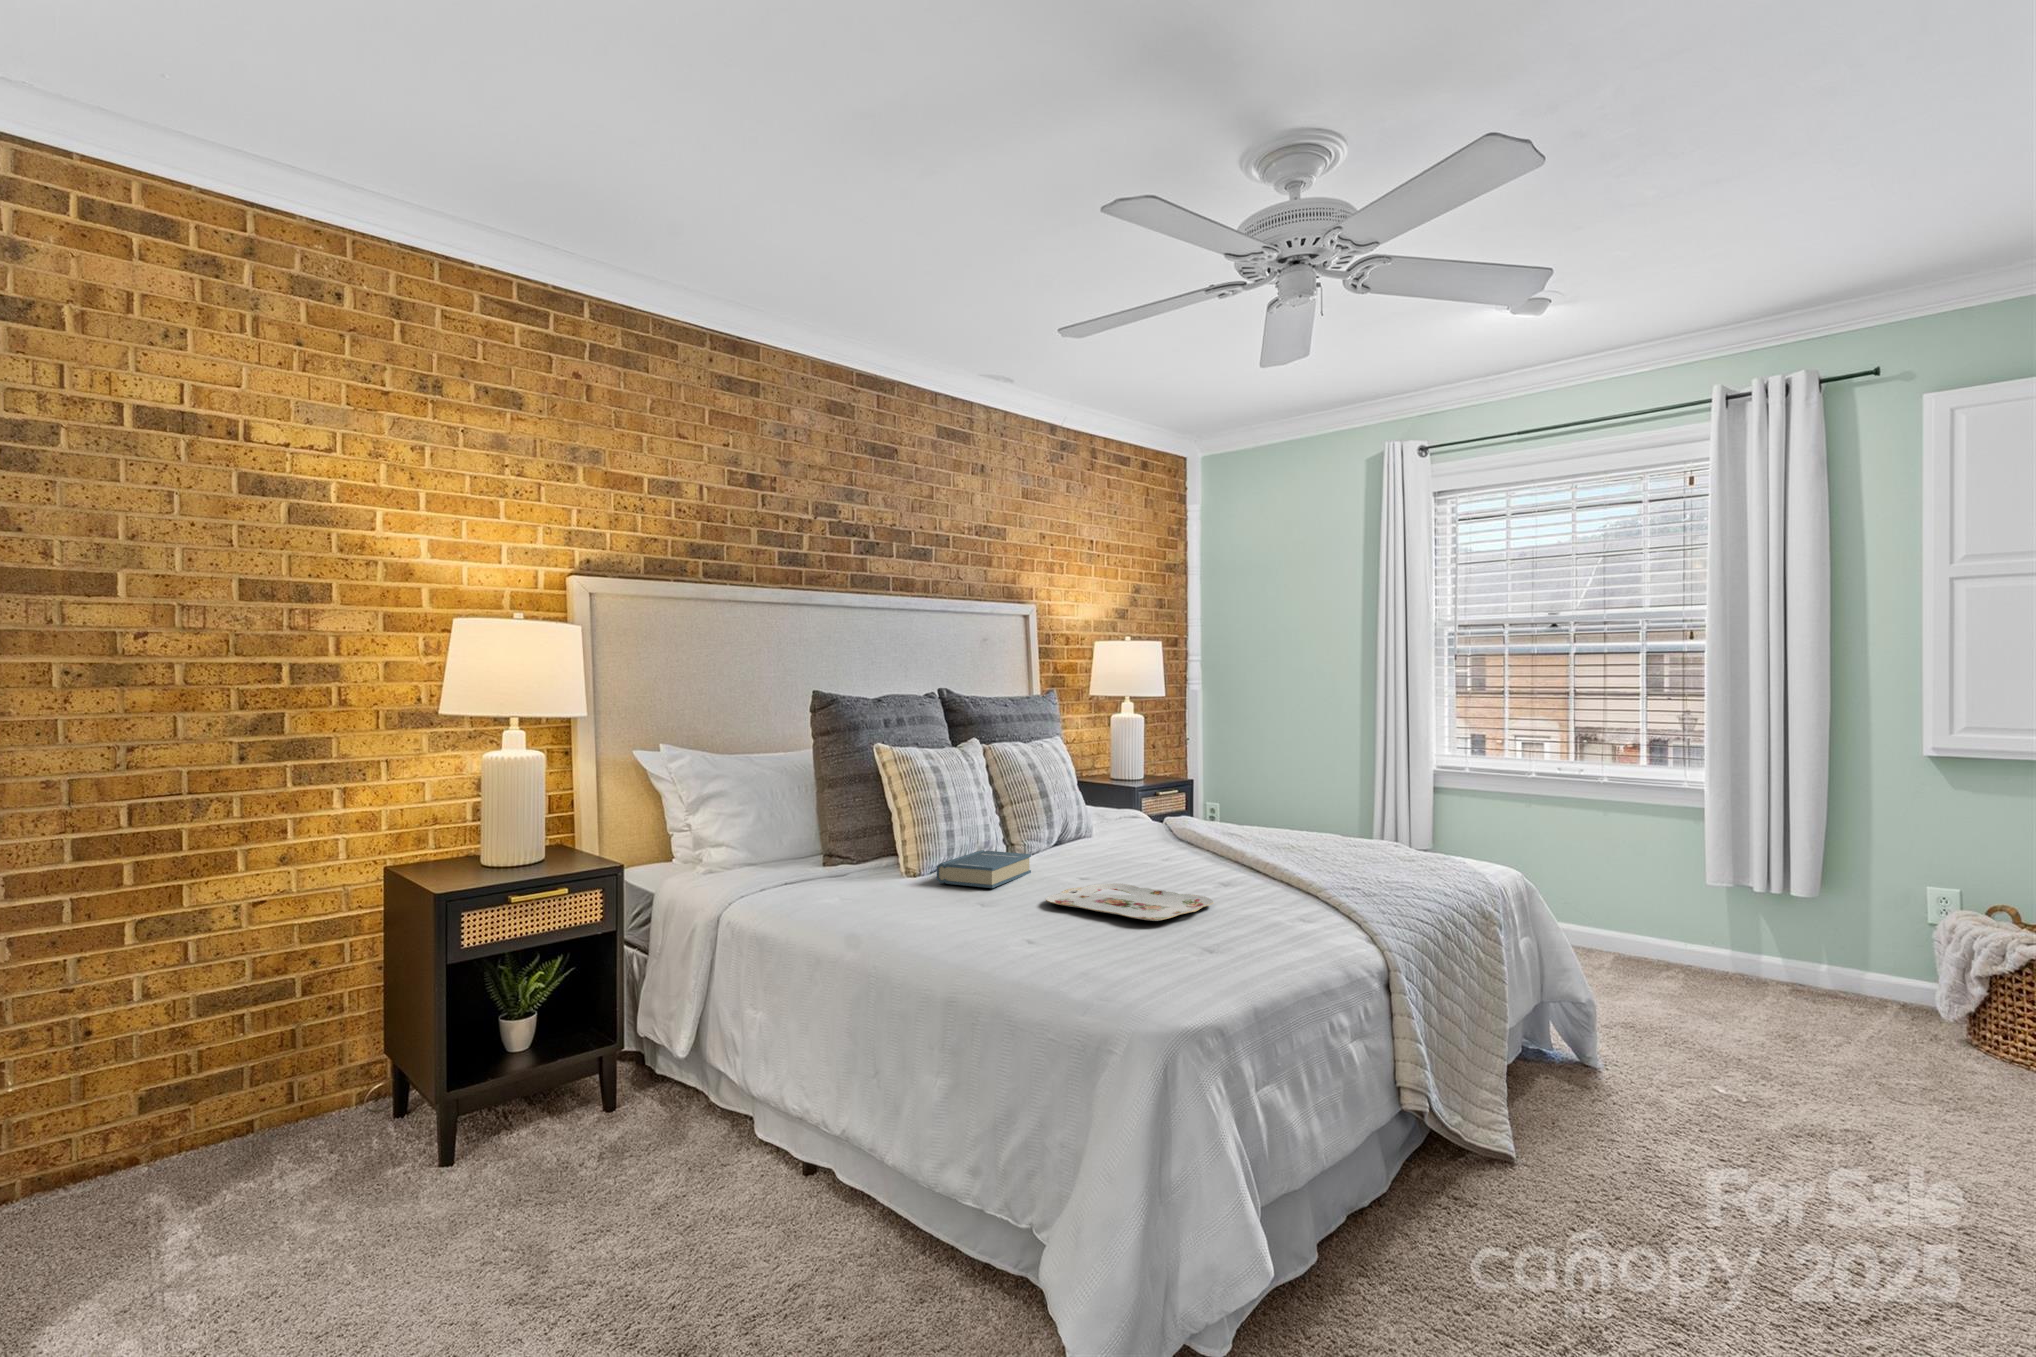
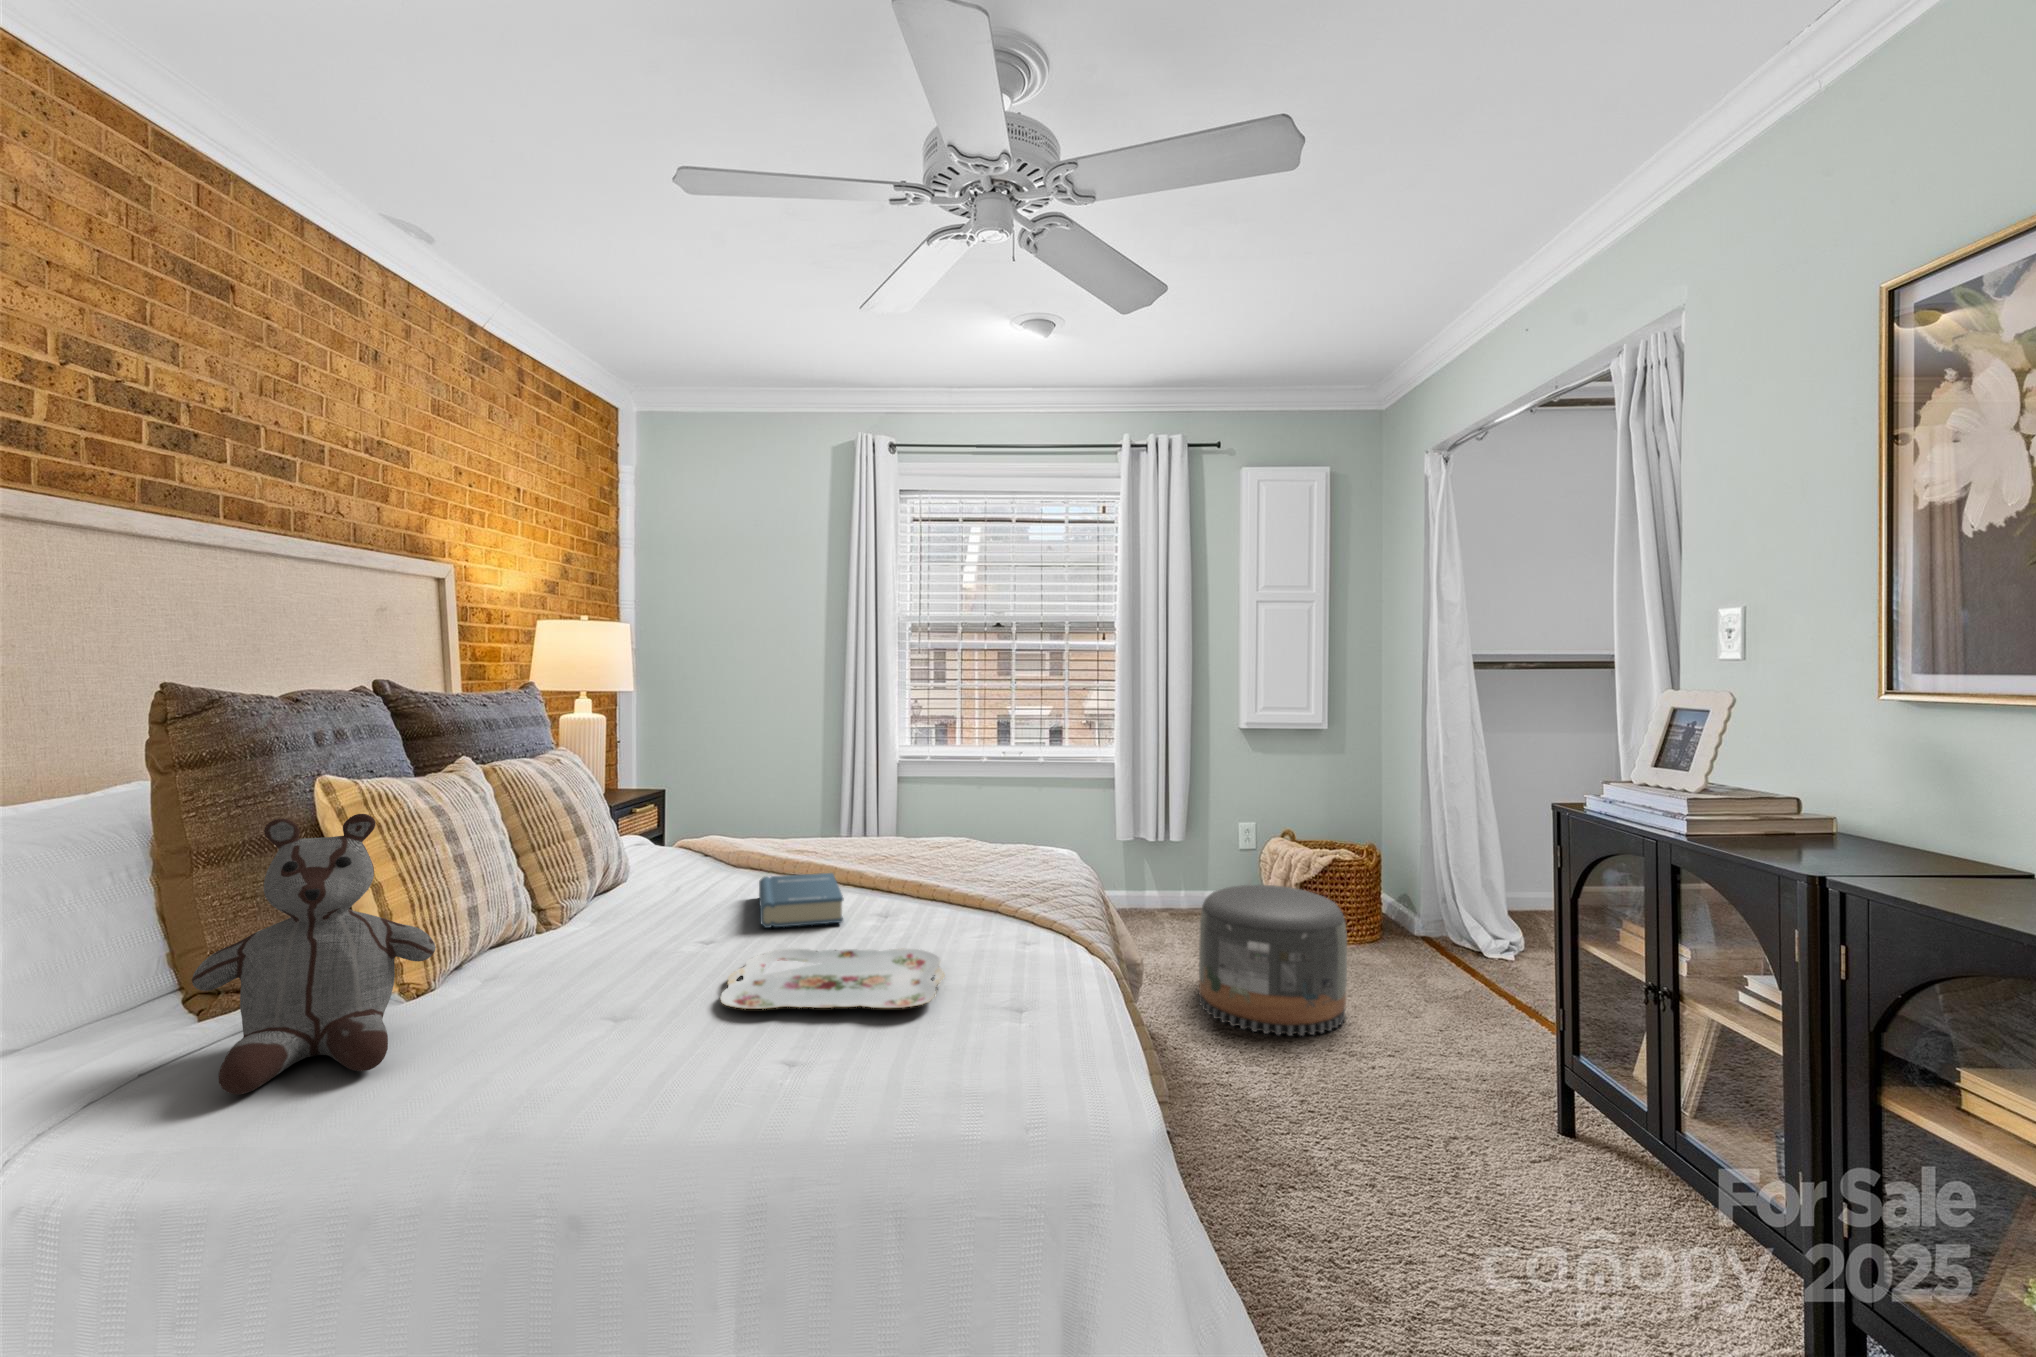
stuffed bear: none [811,760,910,893] -> present [192,814,436,1095]
hardback book: present [937,850,1031,888] -> present [759,873,843,928]
pouf: none [1697,944,1924,1139] -> present [1199,885,1347,1036]

